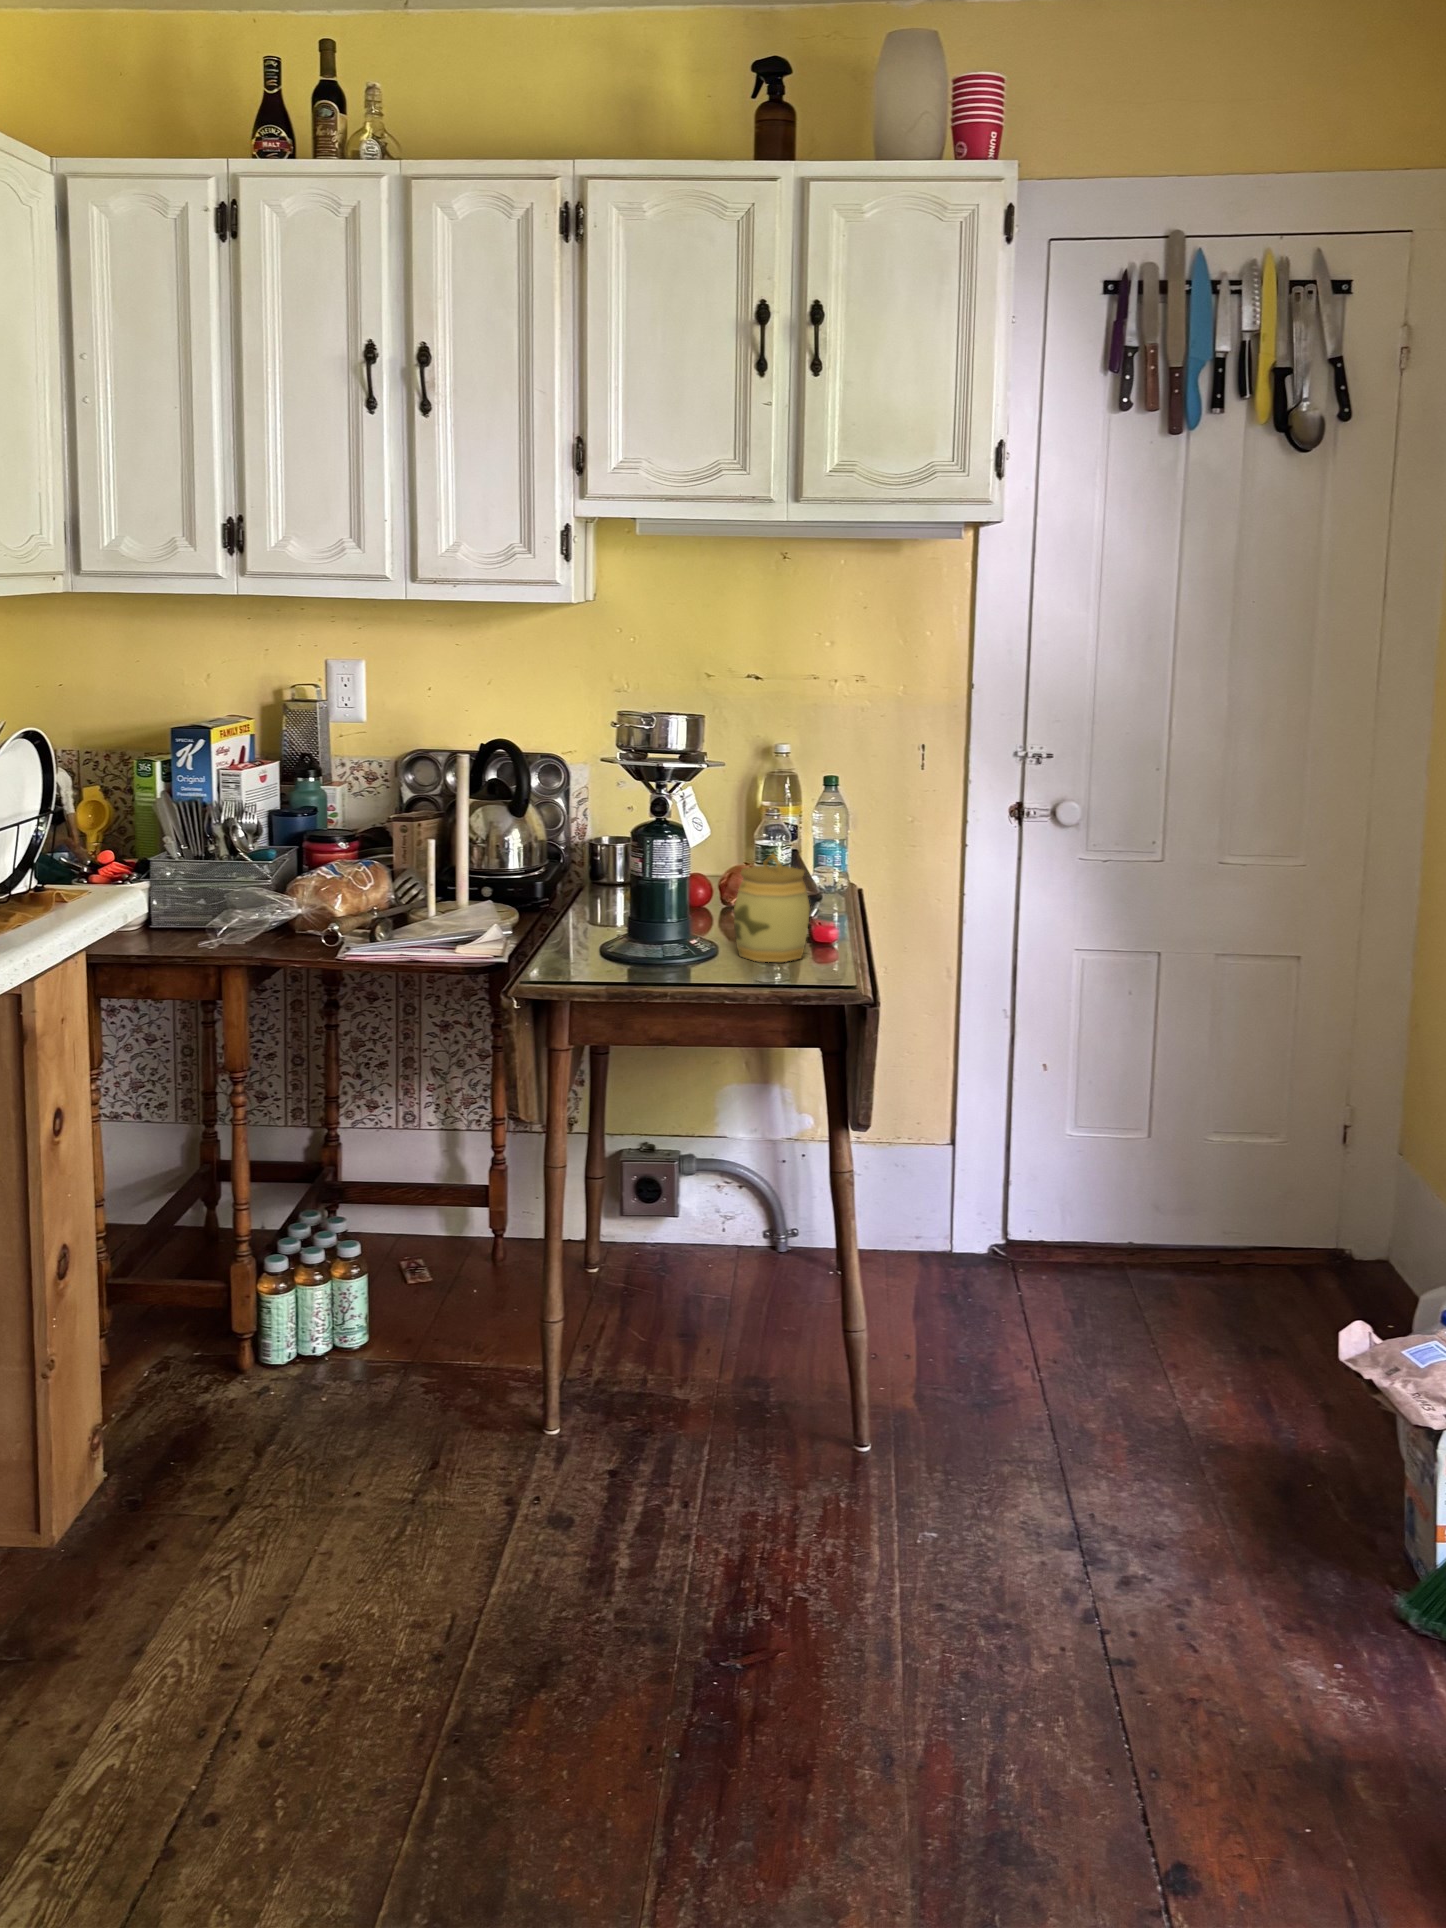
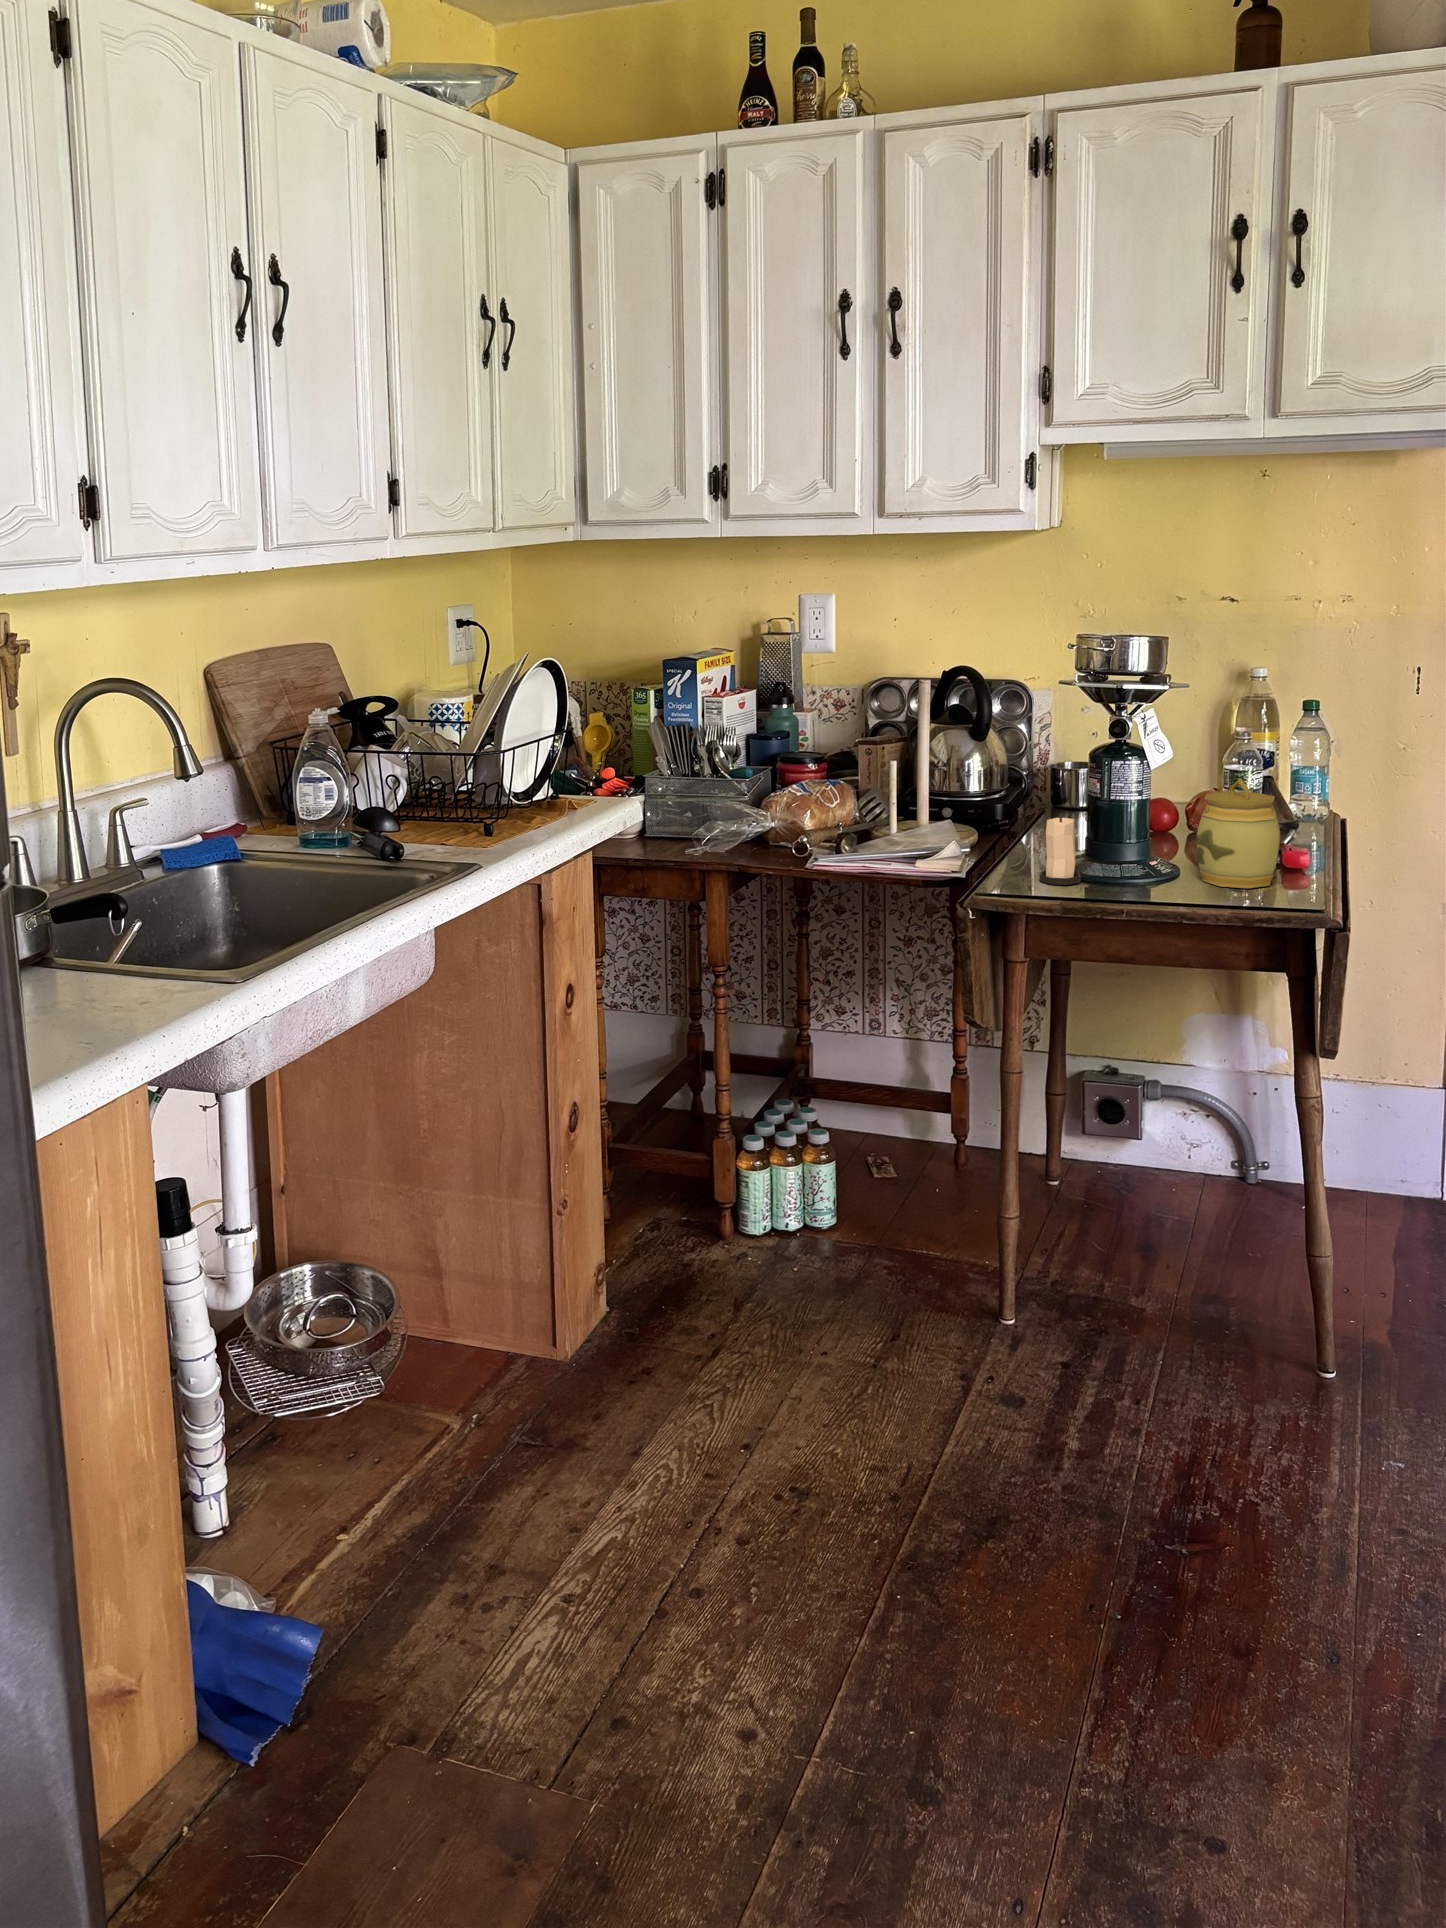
candle: none [582,892,623,967] -> present [1039,814,1081,885]

